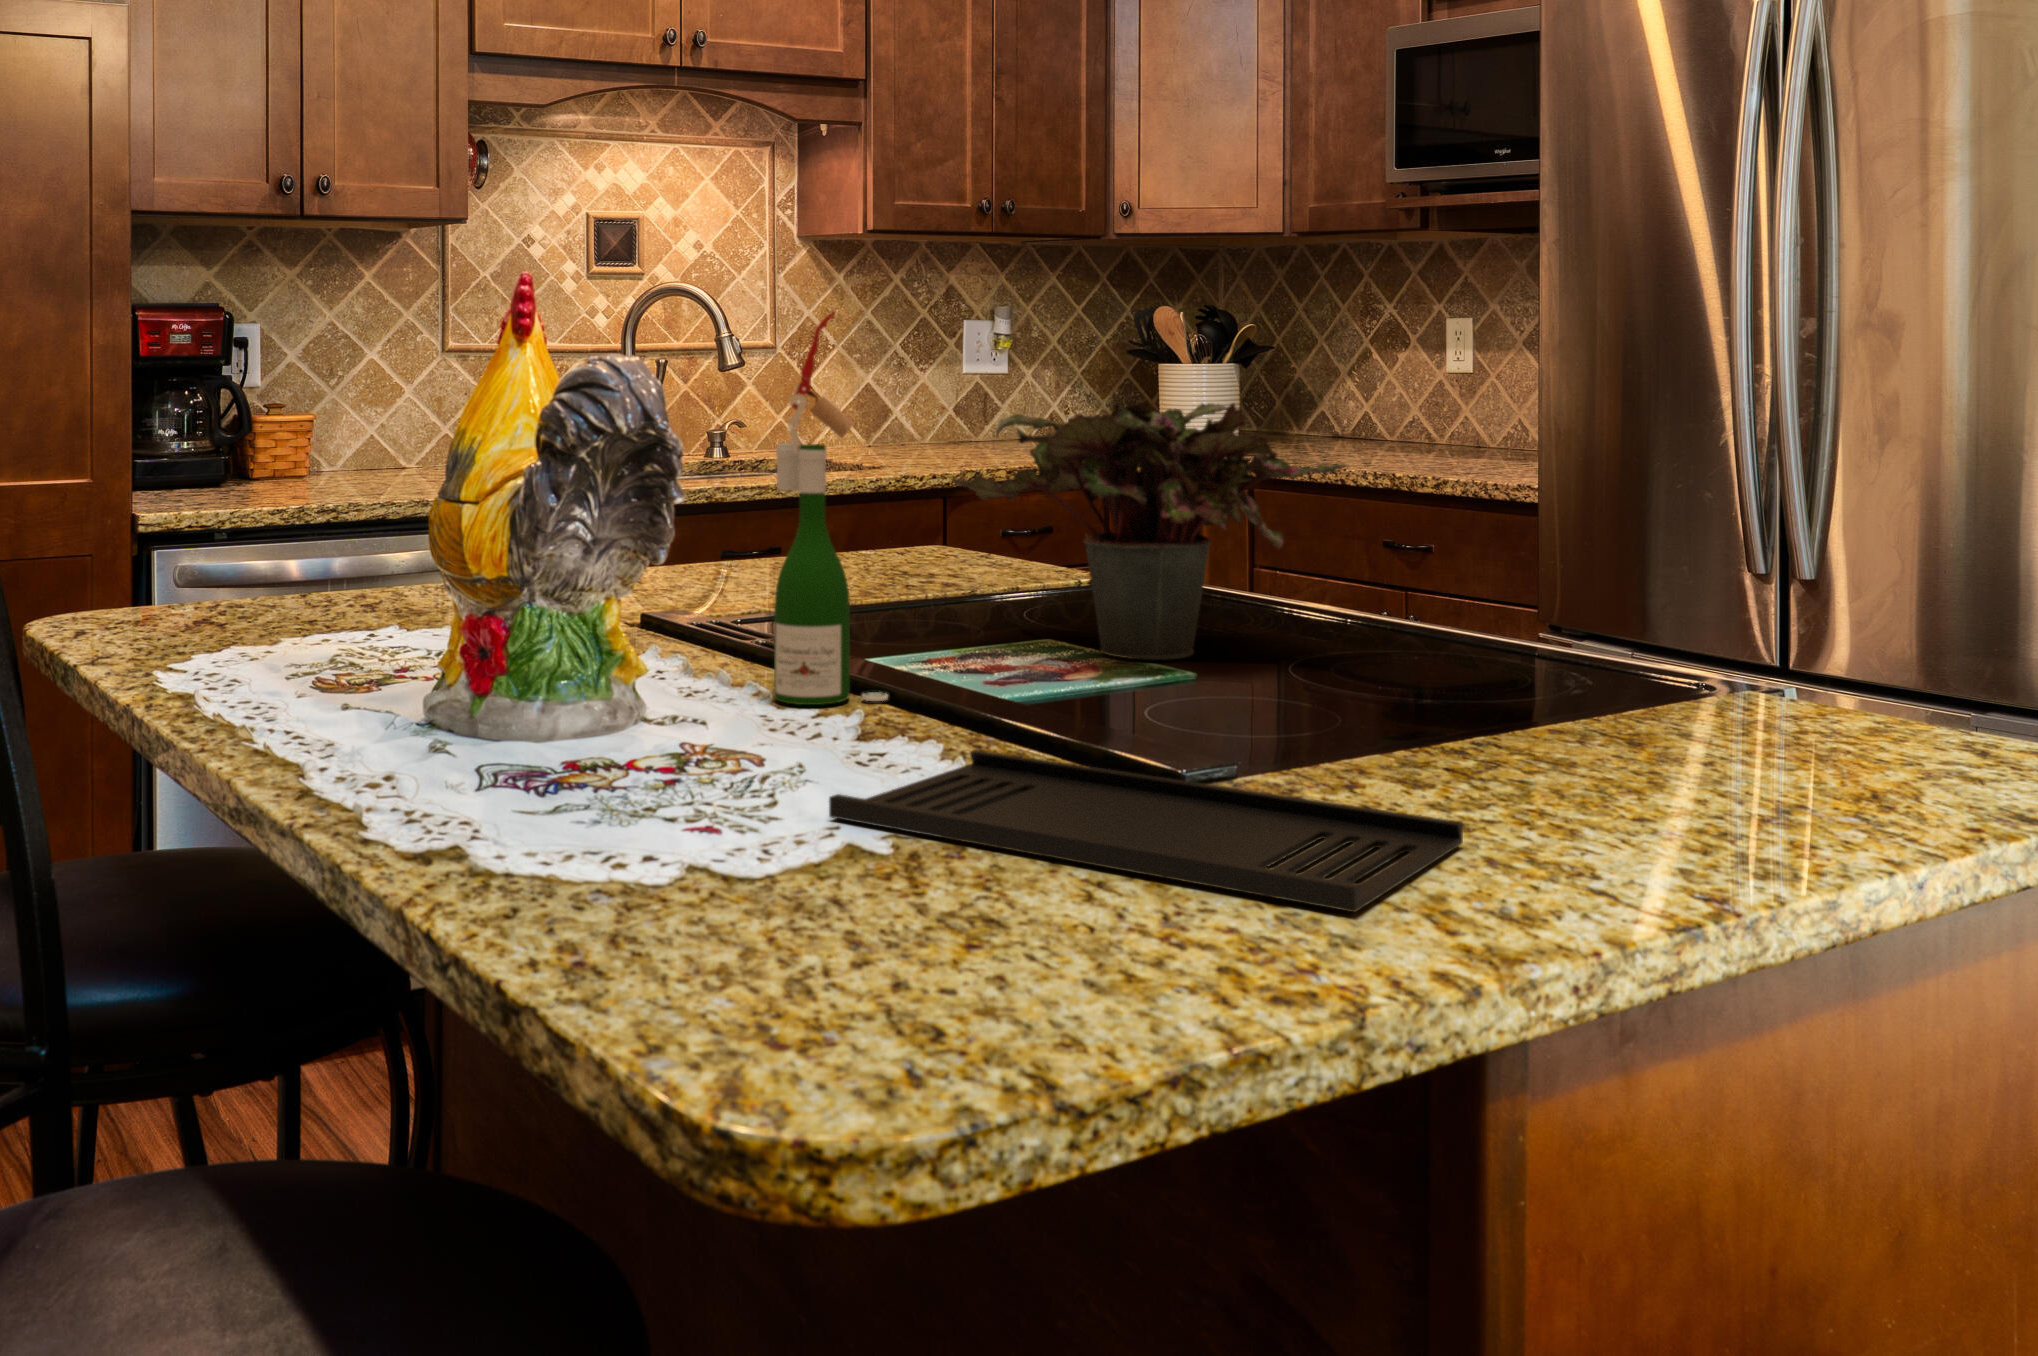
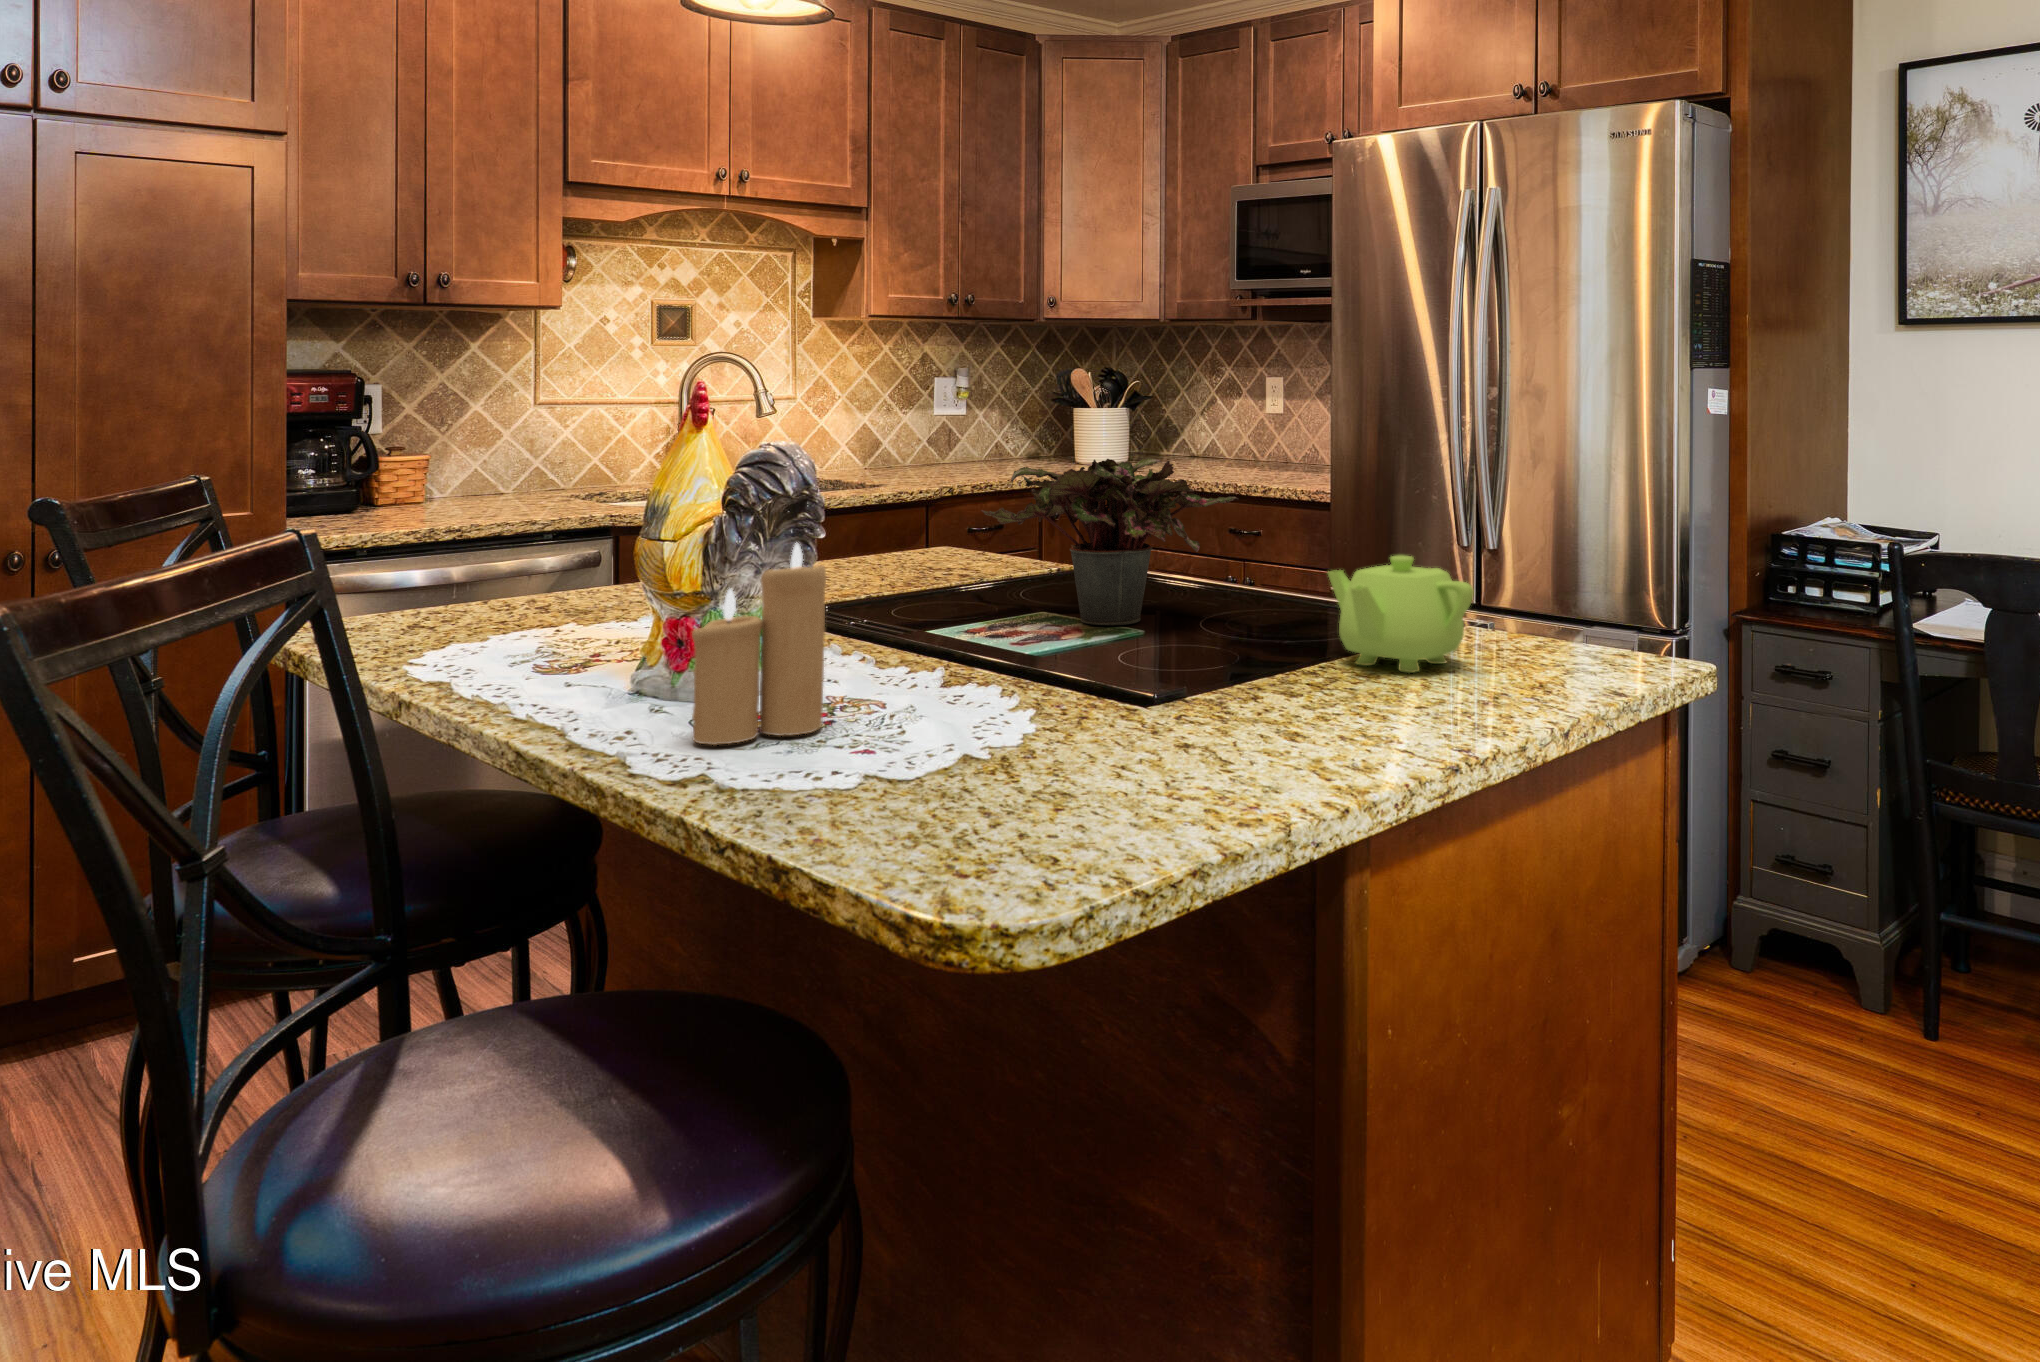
wine bottle: present [774,312,888,705] -> none [875,408,952,668]
candle: none [466,500,665,800] -> present [692,543,826,745]
teapot: none [1491,559,1751,758] -> present [1328,555,1474,673]
tray: present [829,750,1463,912] -> none [943,692,1324,774]

